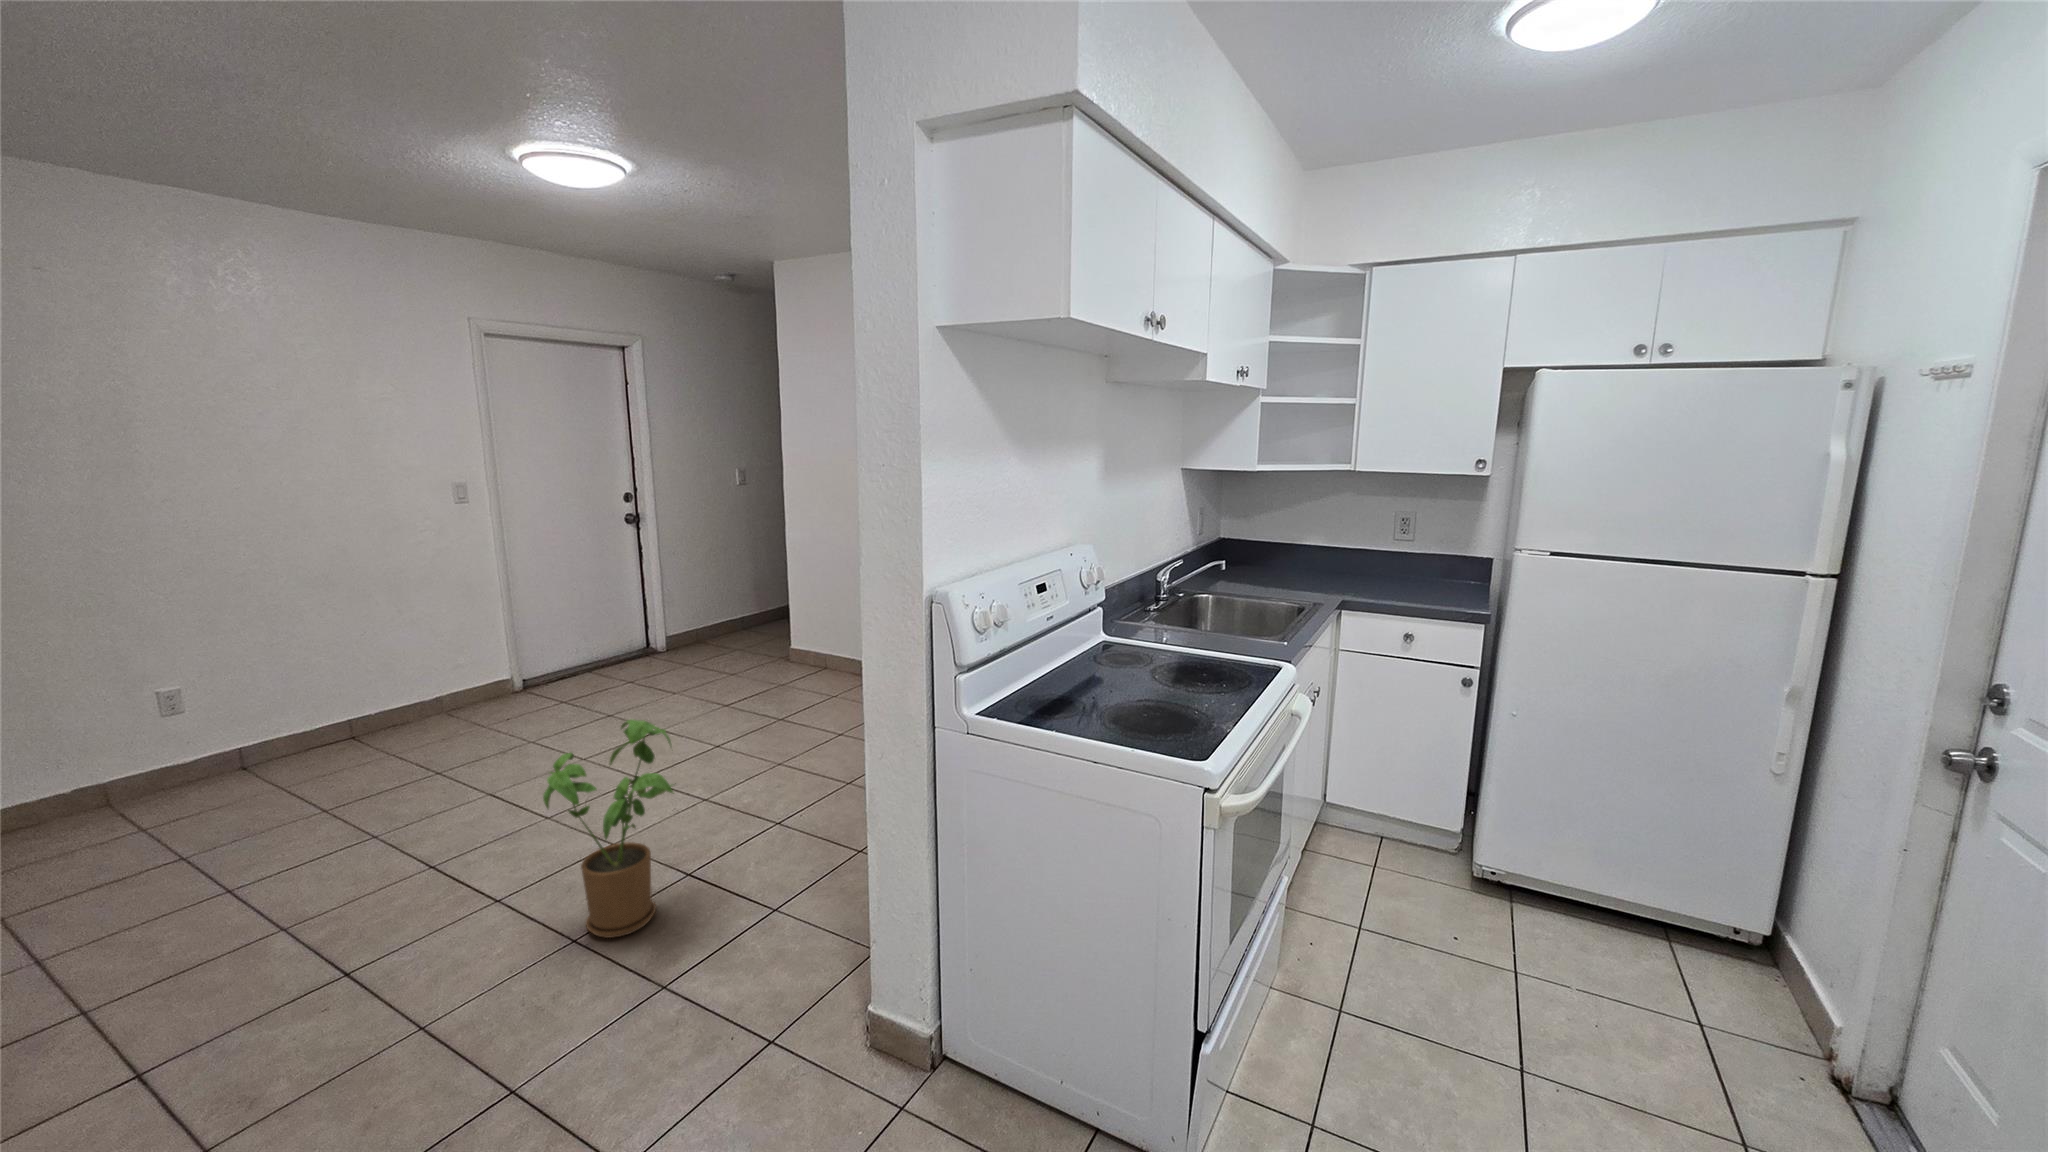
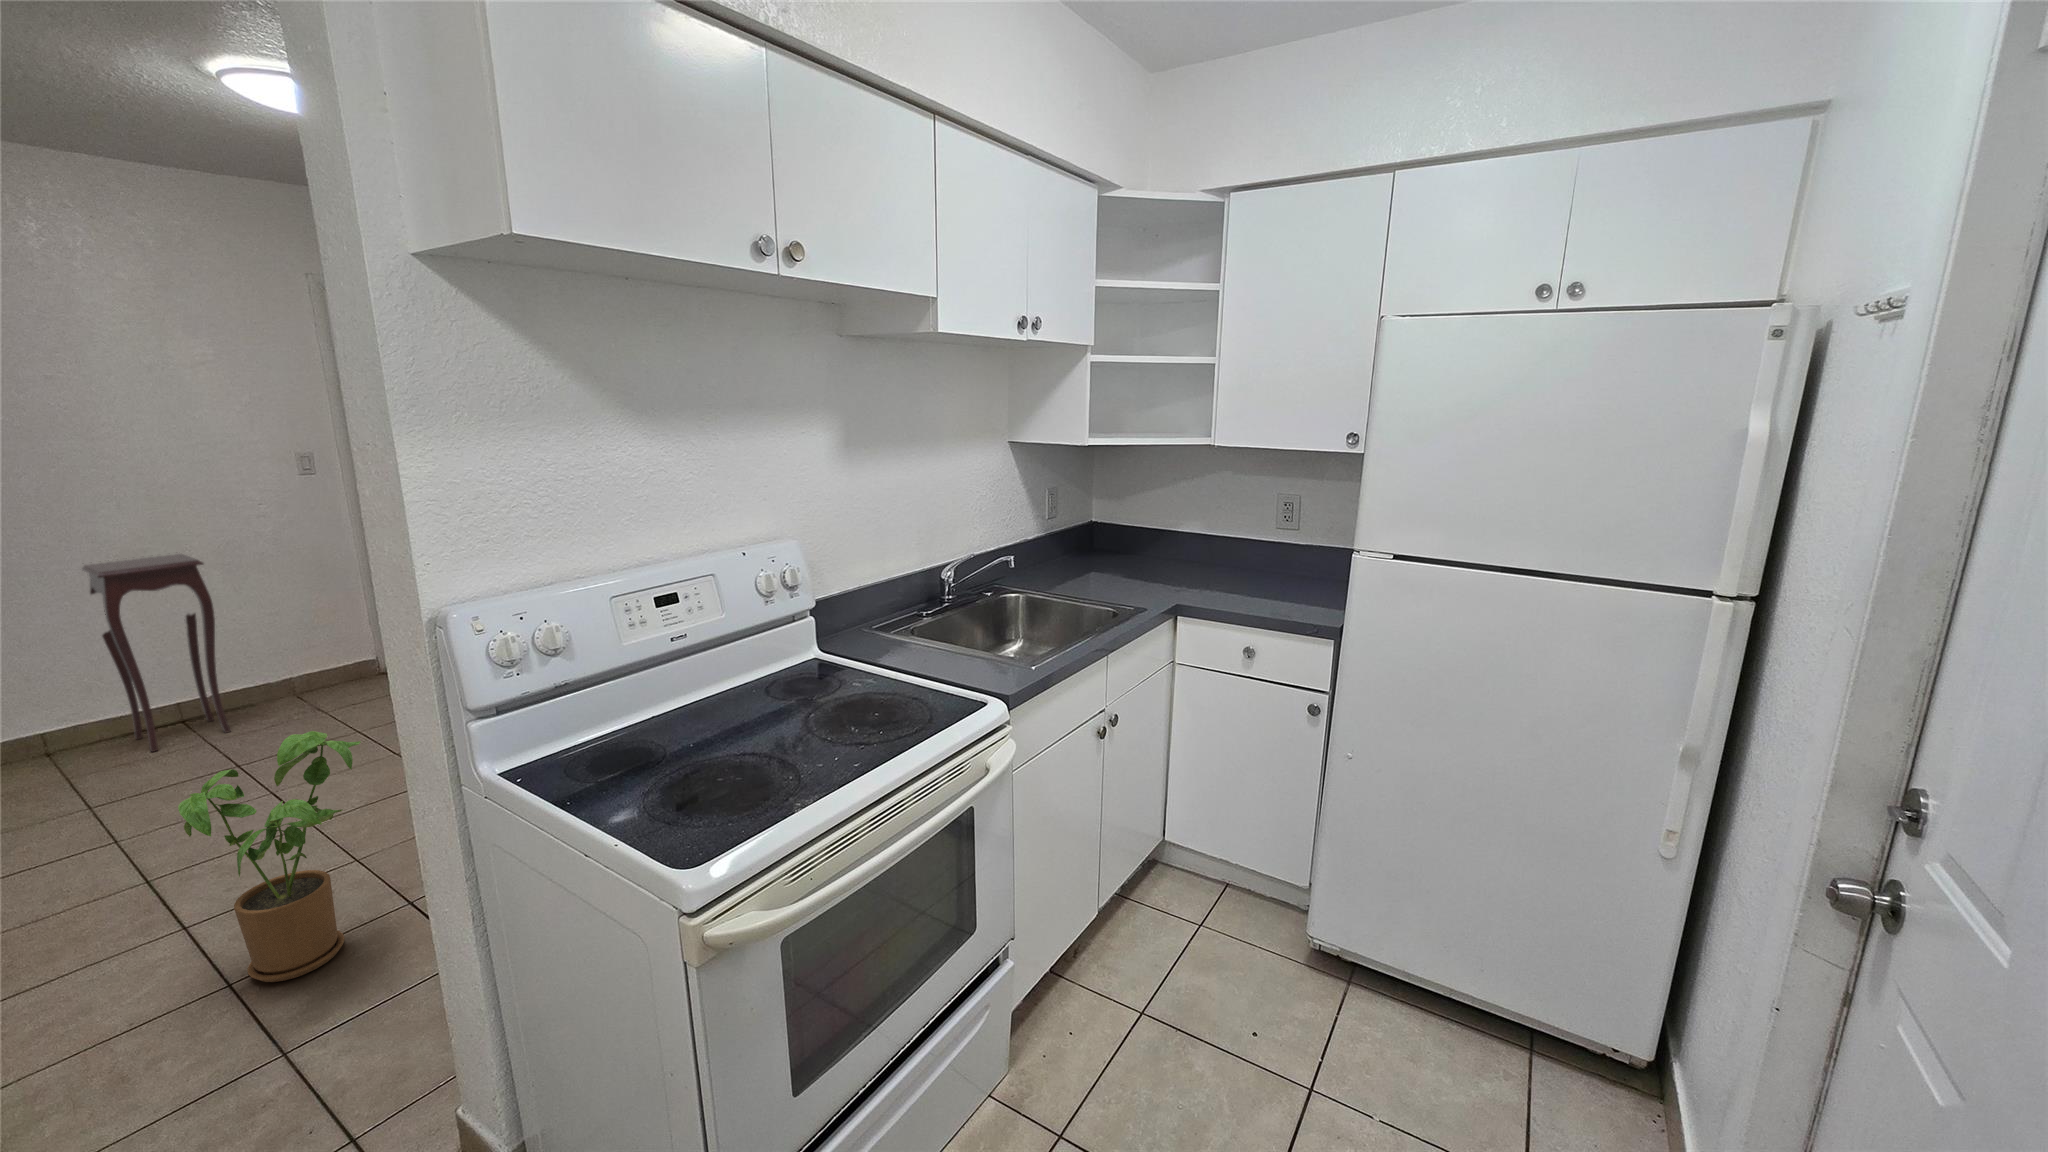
side table: none [279,578,406,766] -> present [82,554,230,752]

